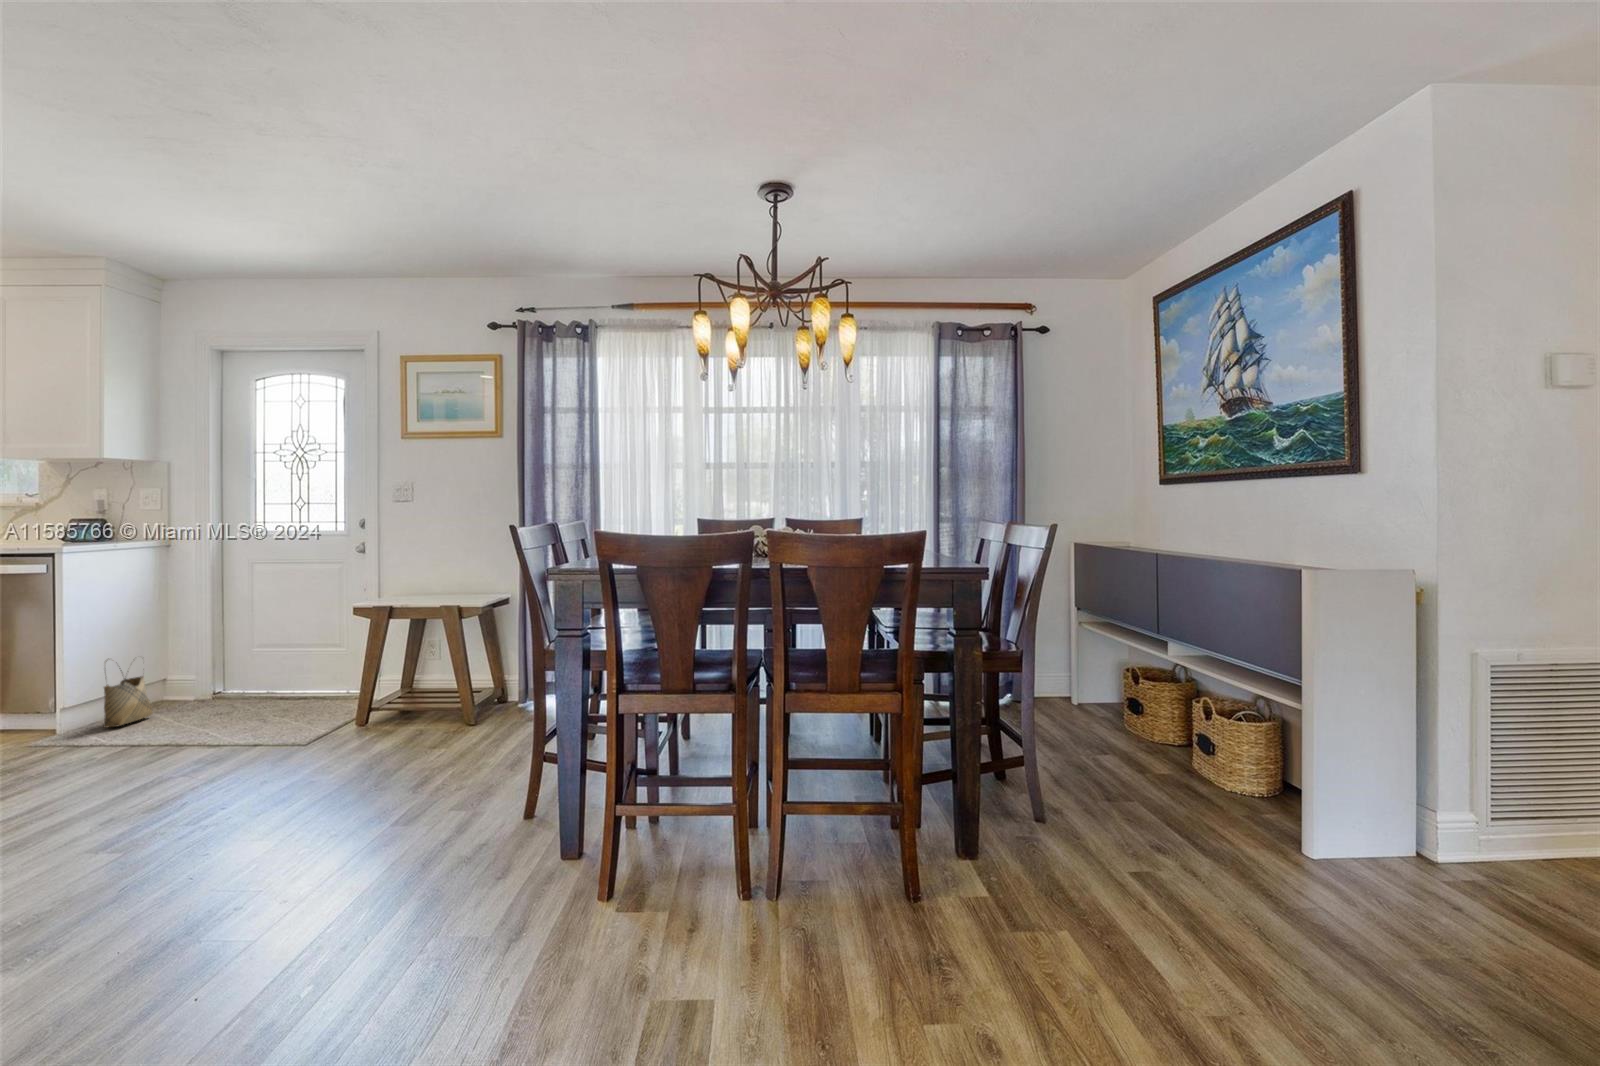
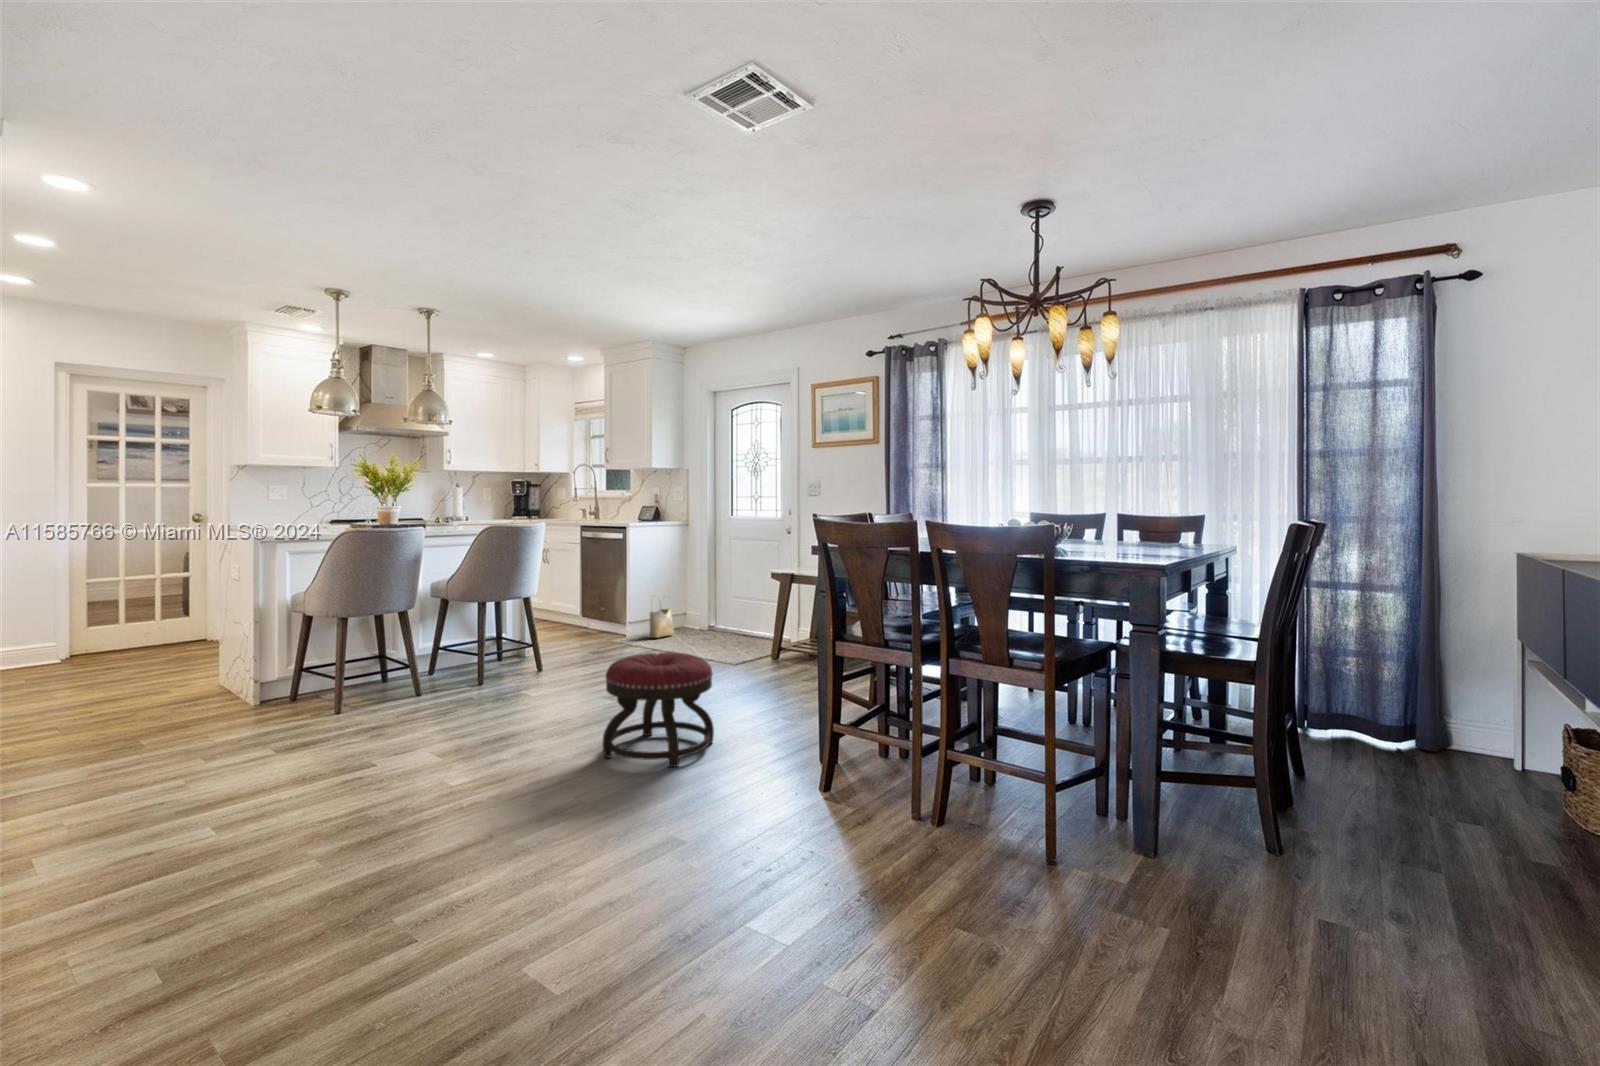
ottoman: none [180,743,393,962] -> present [602,652,714,767]

